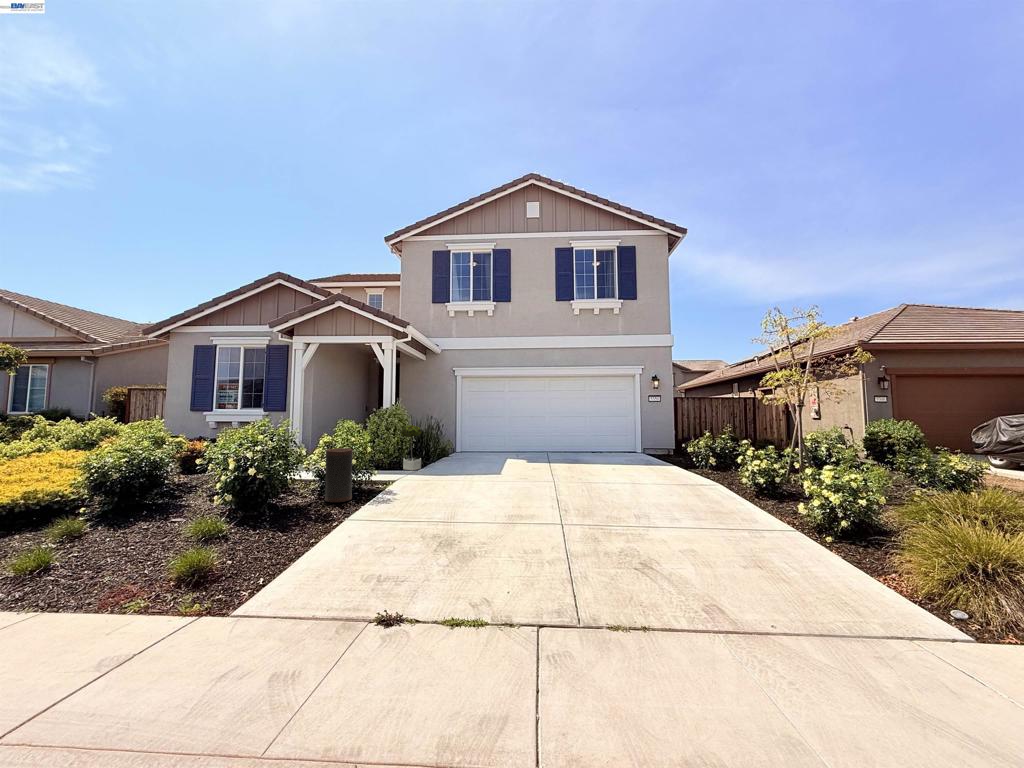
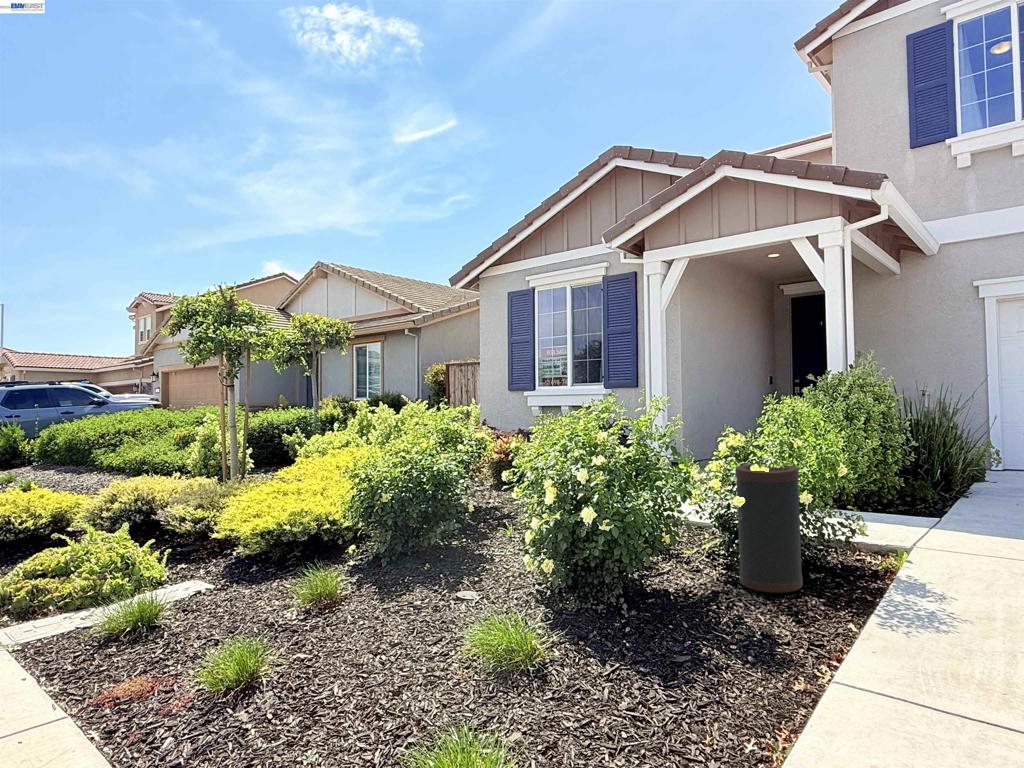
potted tree: present [401,425,421,470] -> none [883,406,938,512]

